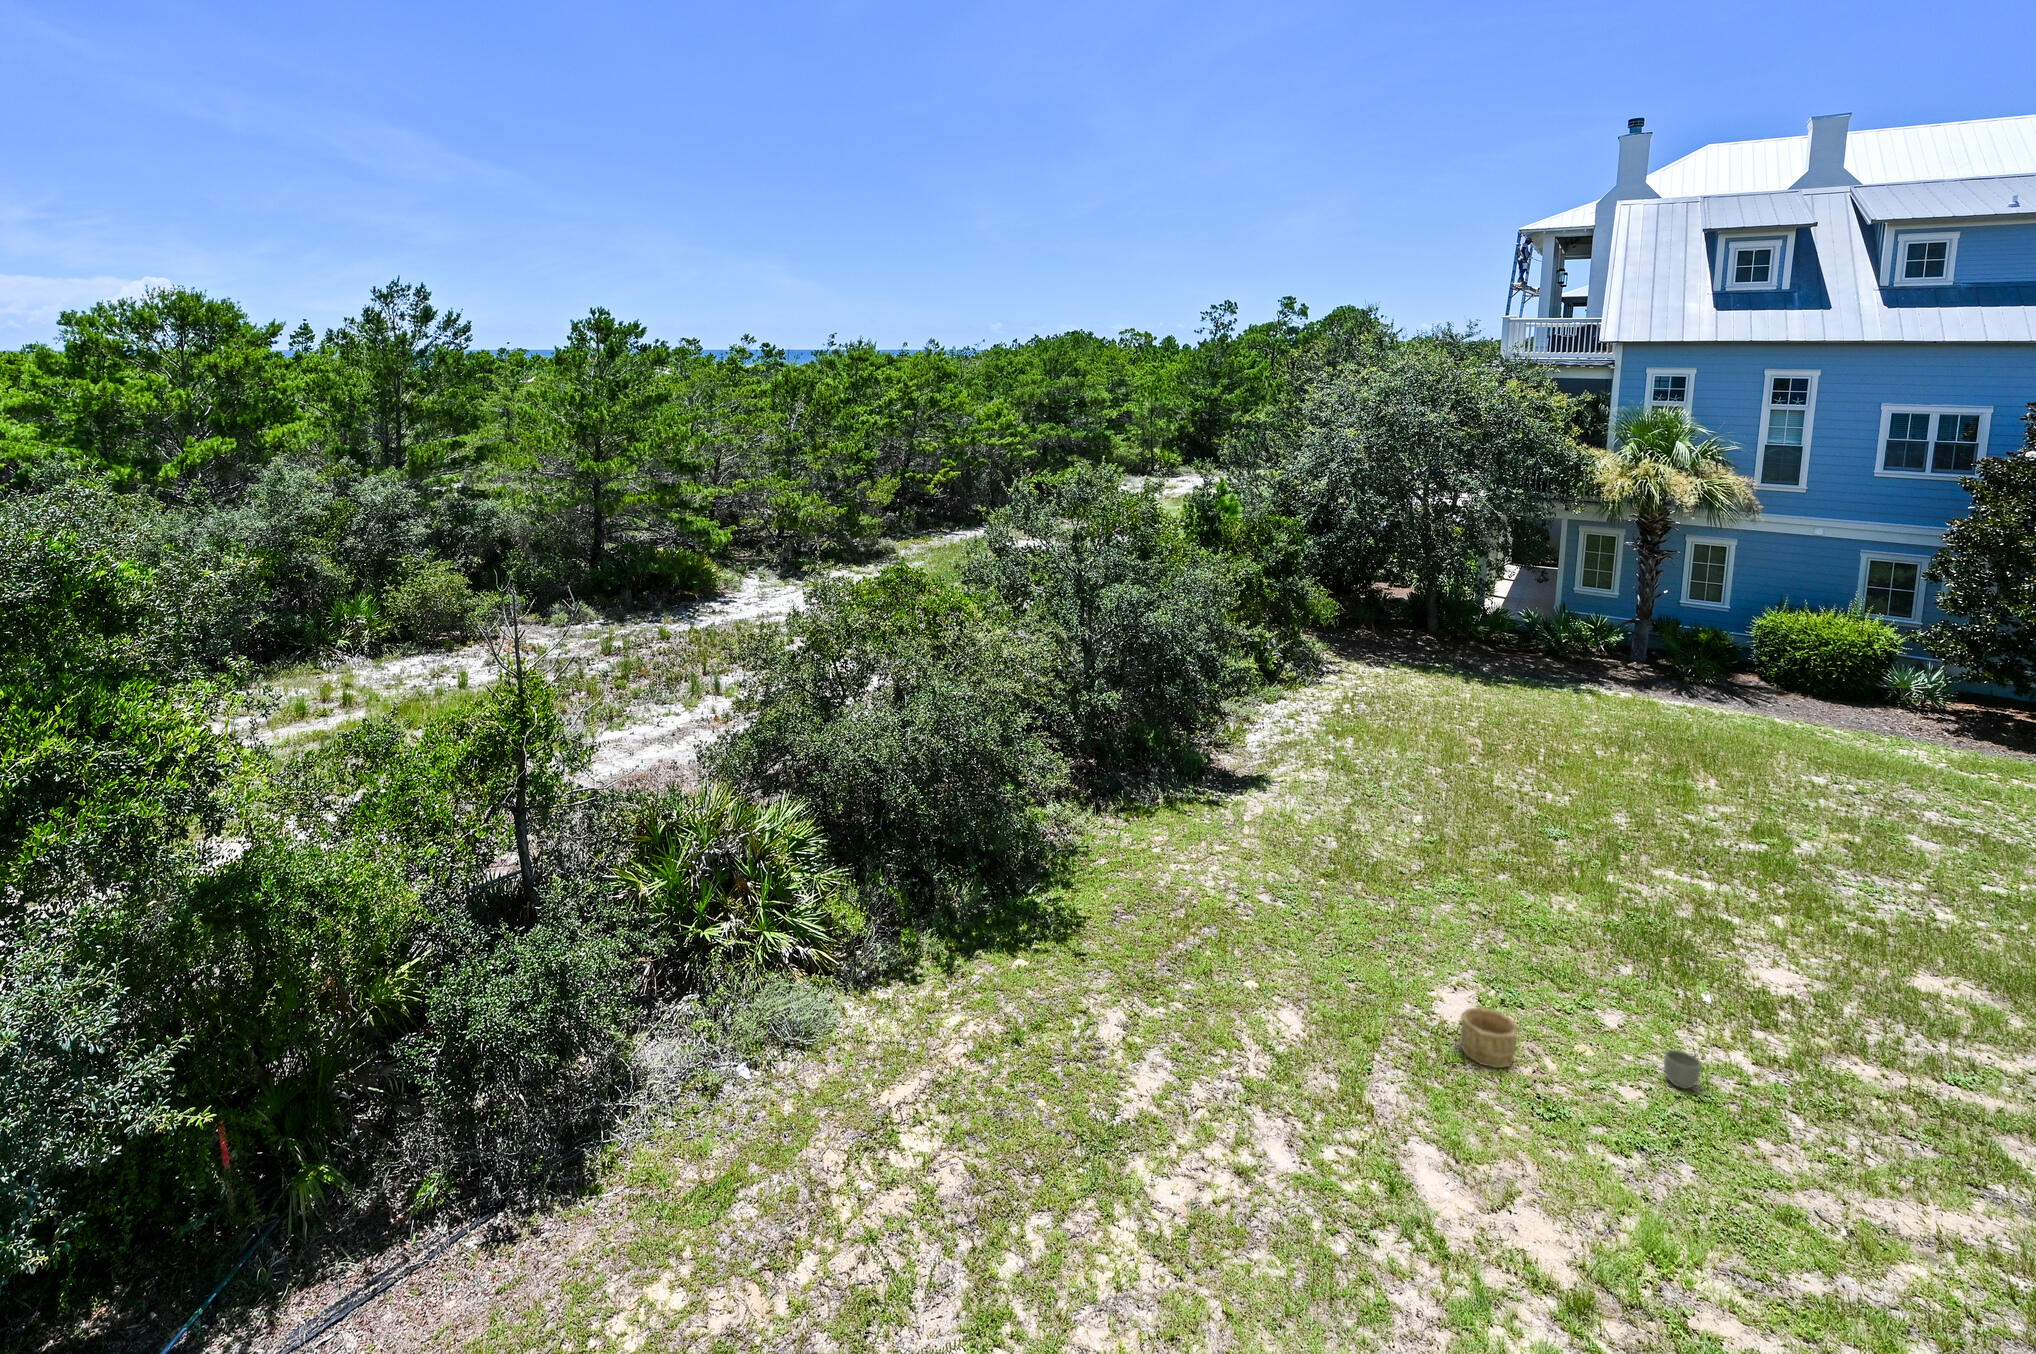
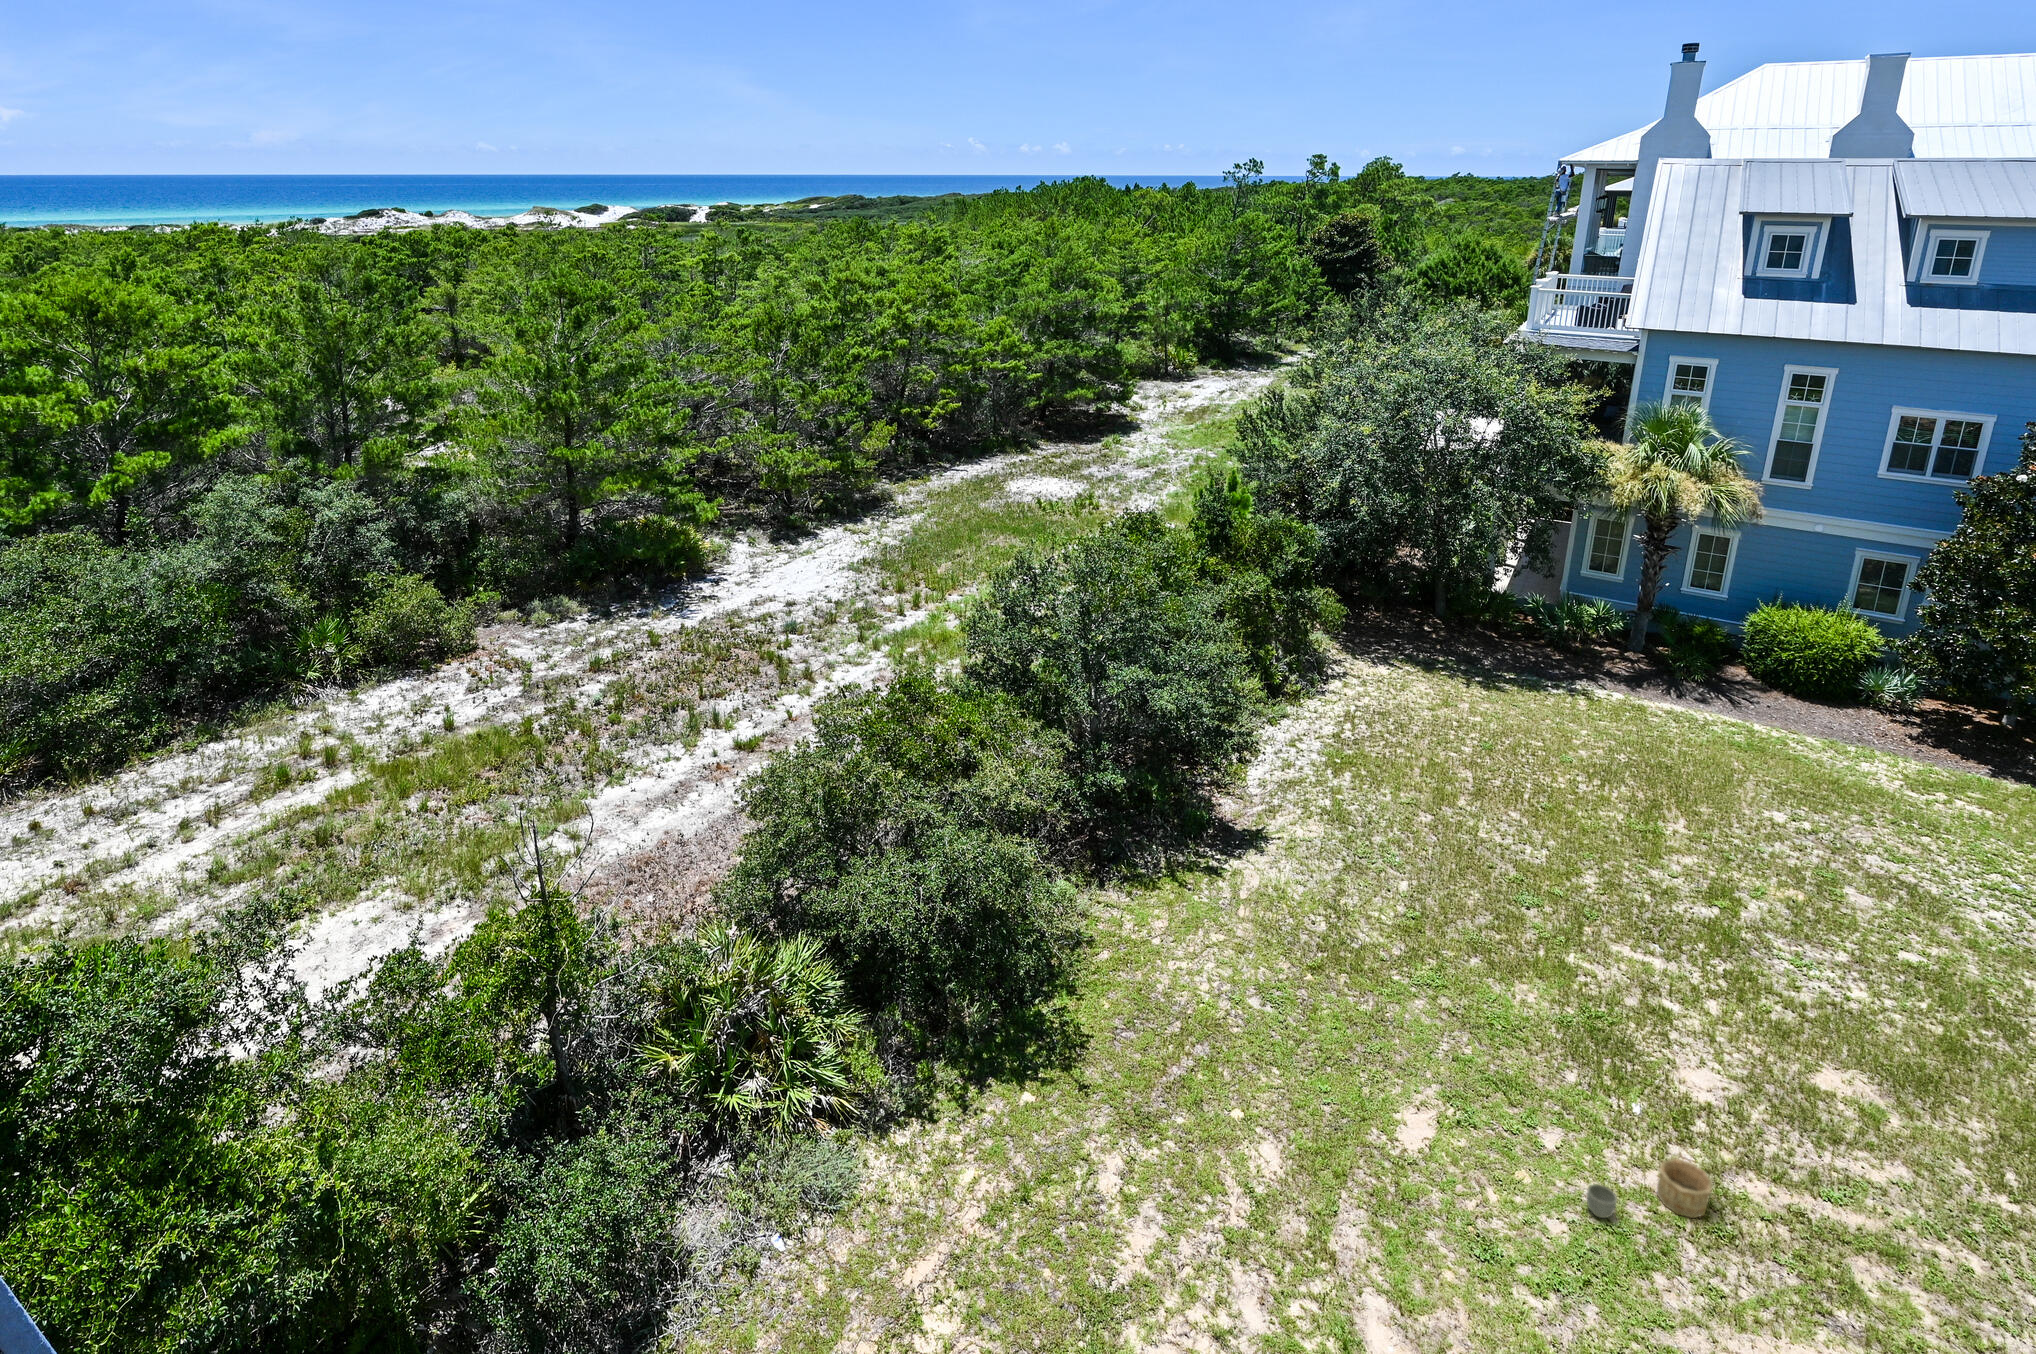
wooden bucket: present [1461,1007,1518,1068] -> present [1657,1158,1713,1218]

